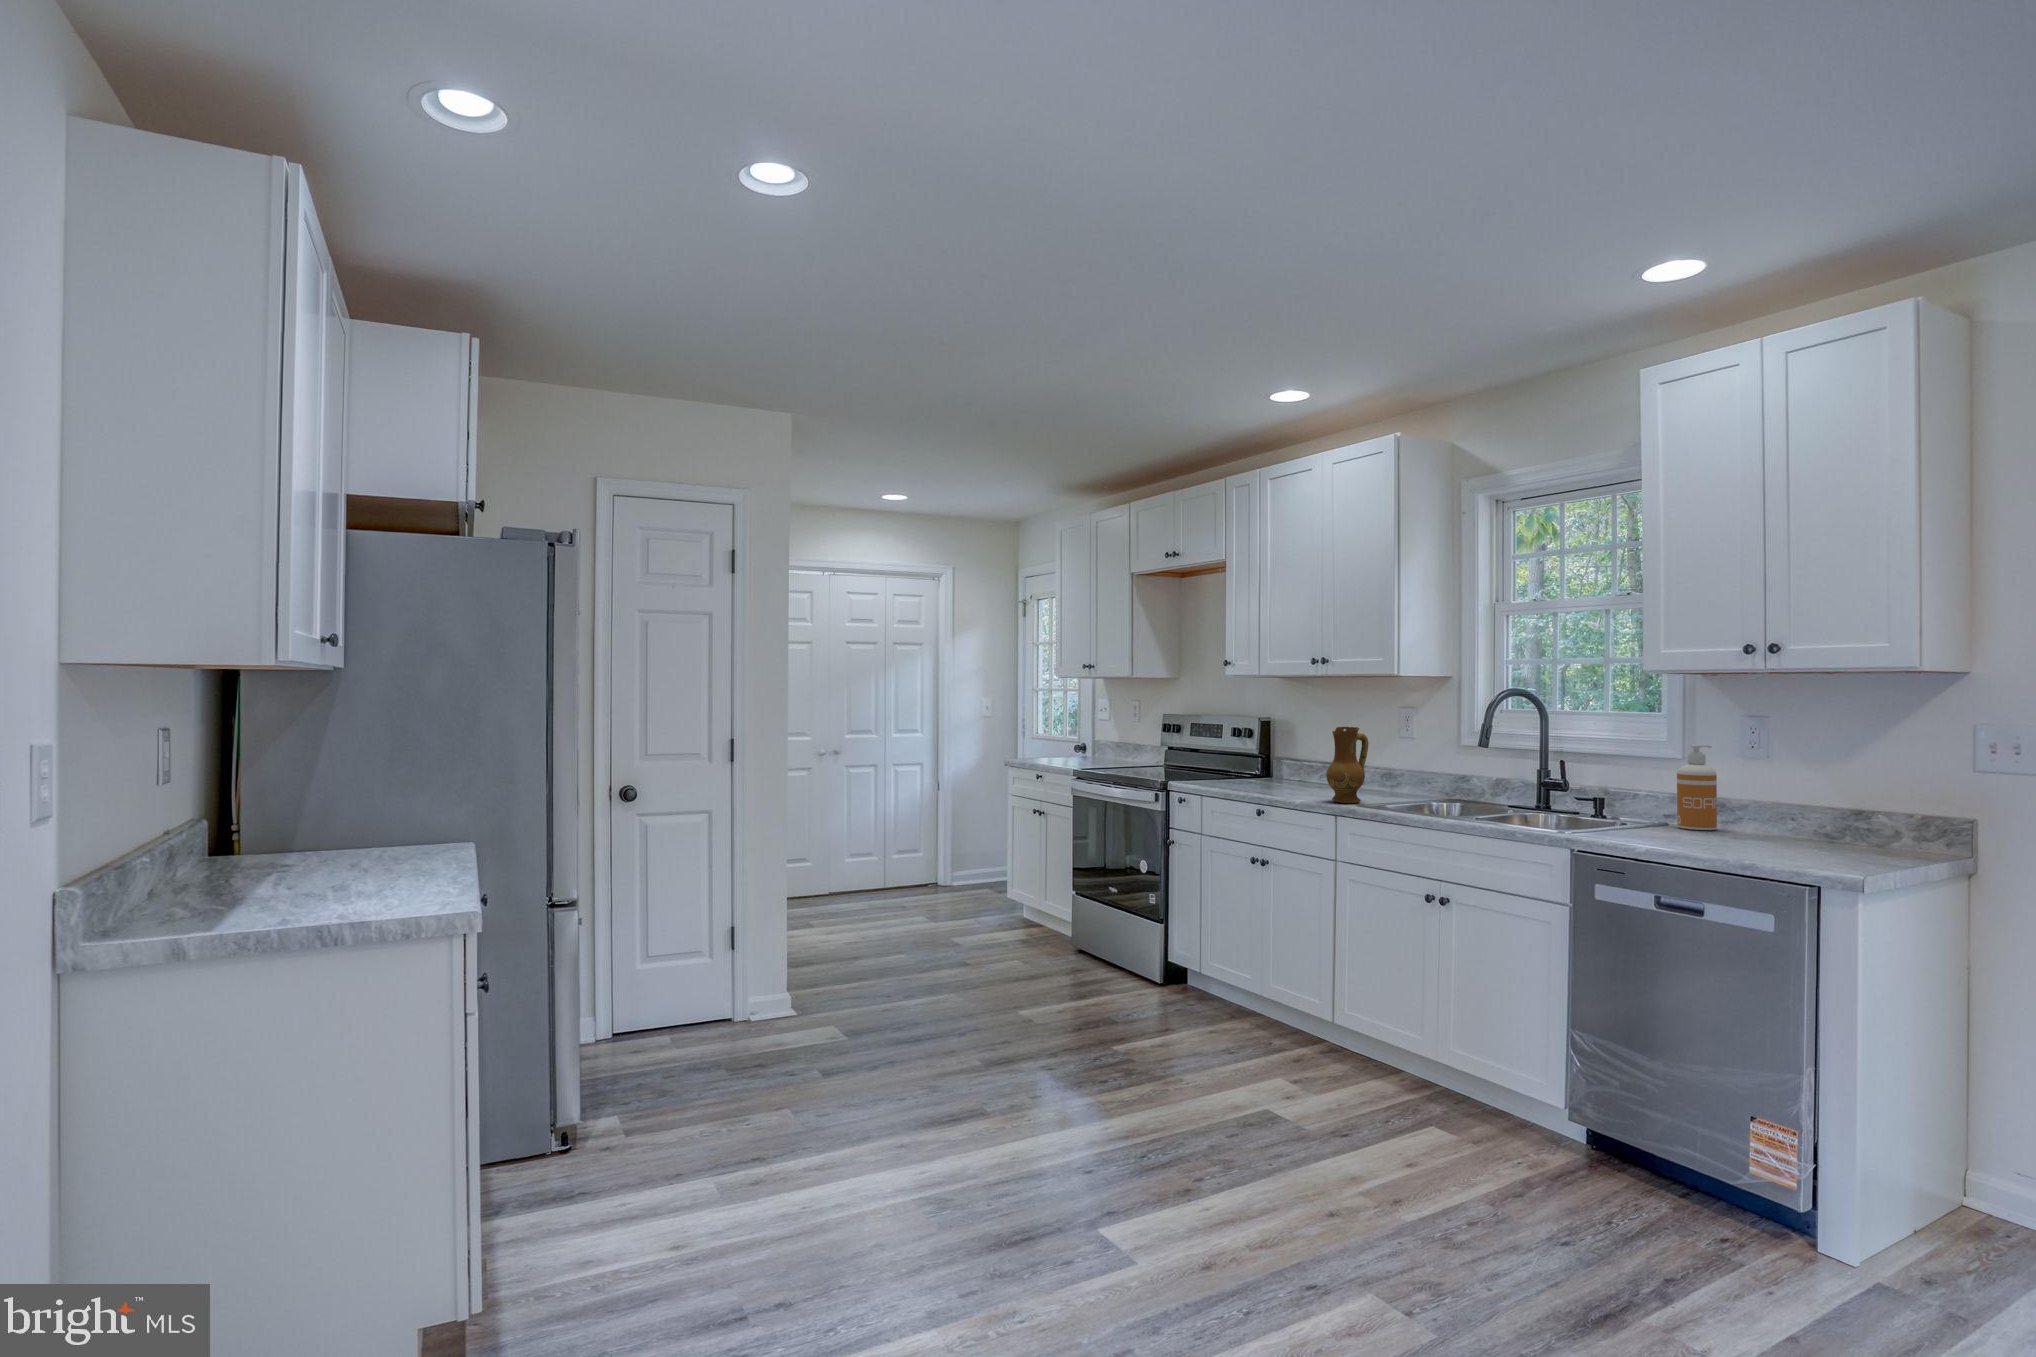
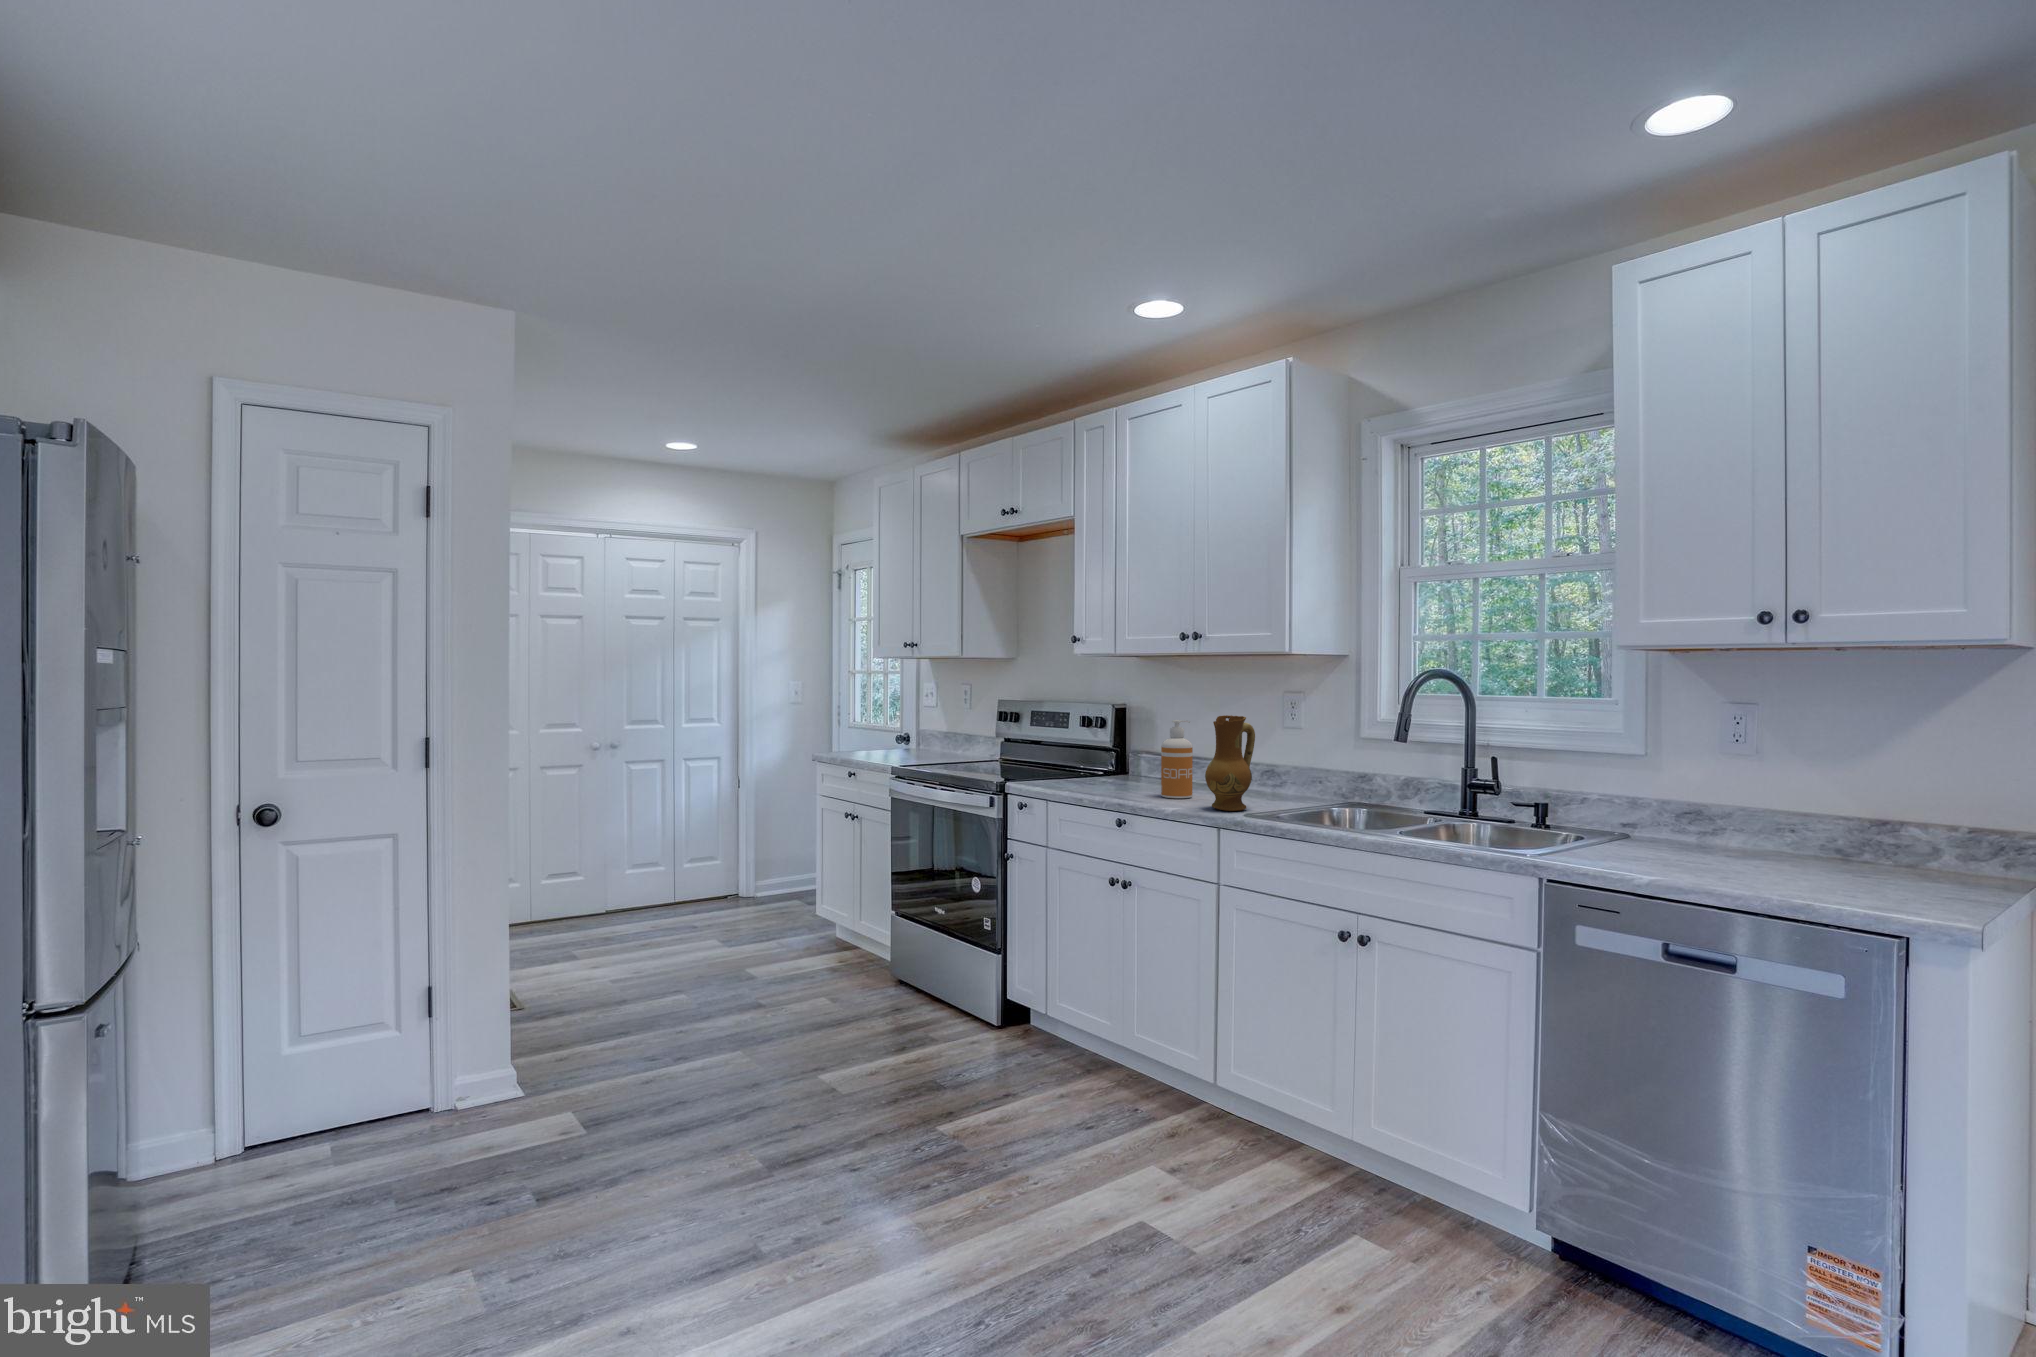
soap dispenser: present [1677,745,1717,830] -> present [1161,720,1193,798]

